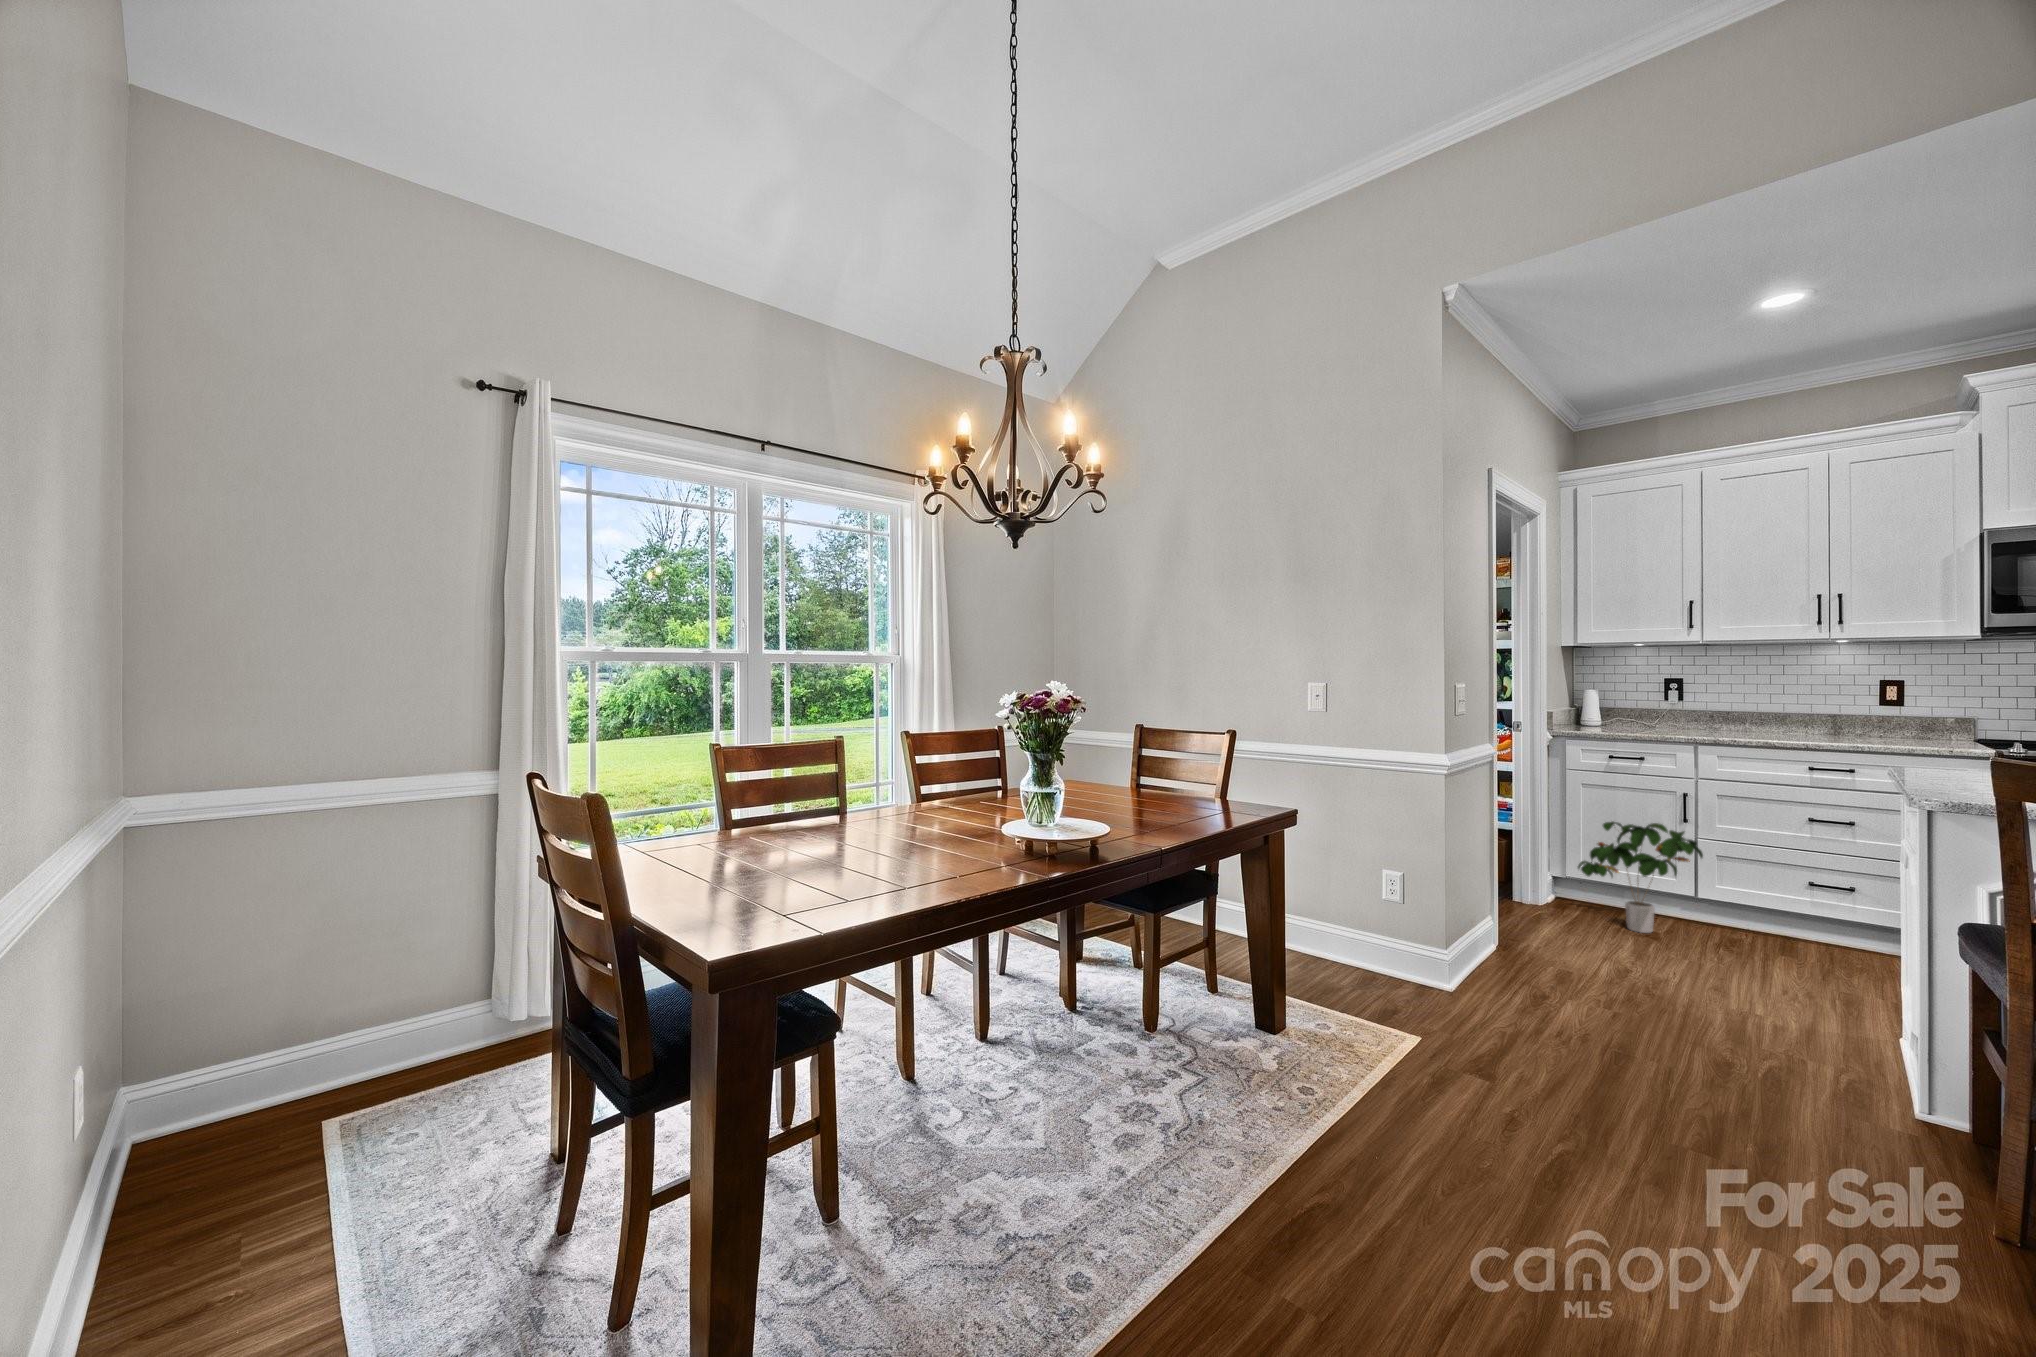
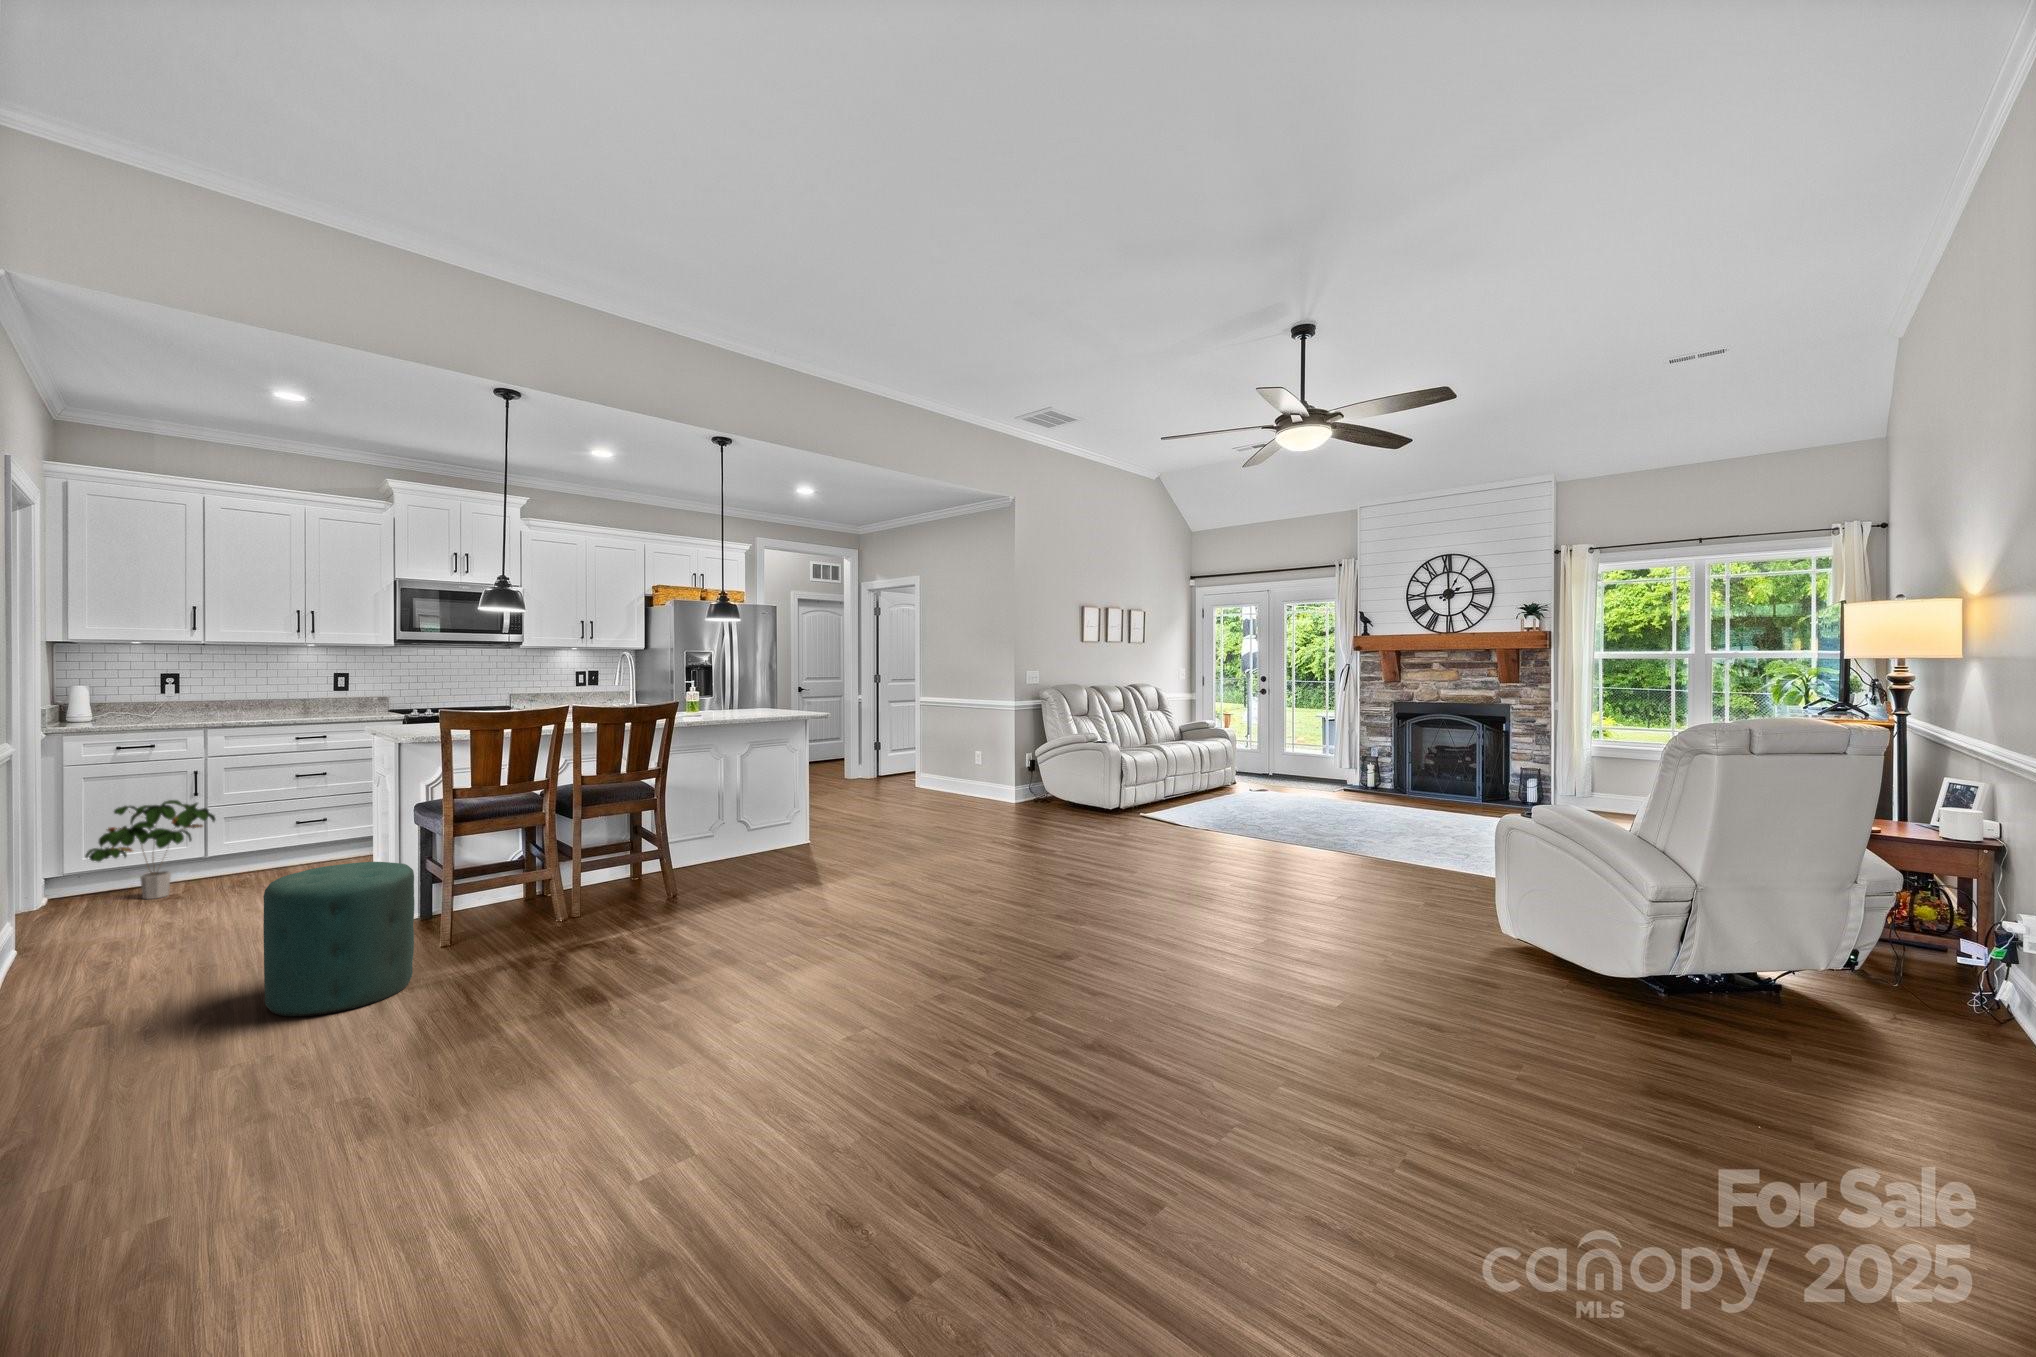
ottoman: none [1646,978,1909,1273] -> present [263,862,414,1016]

